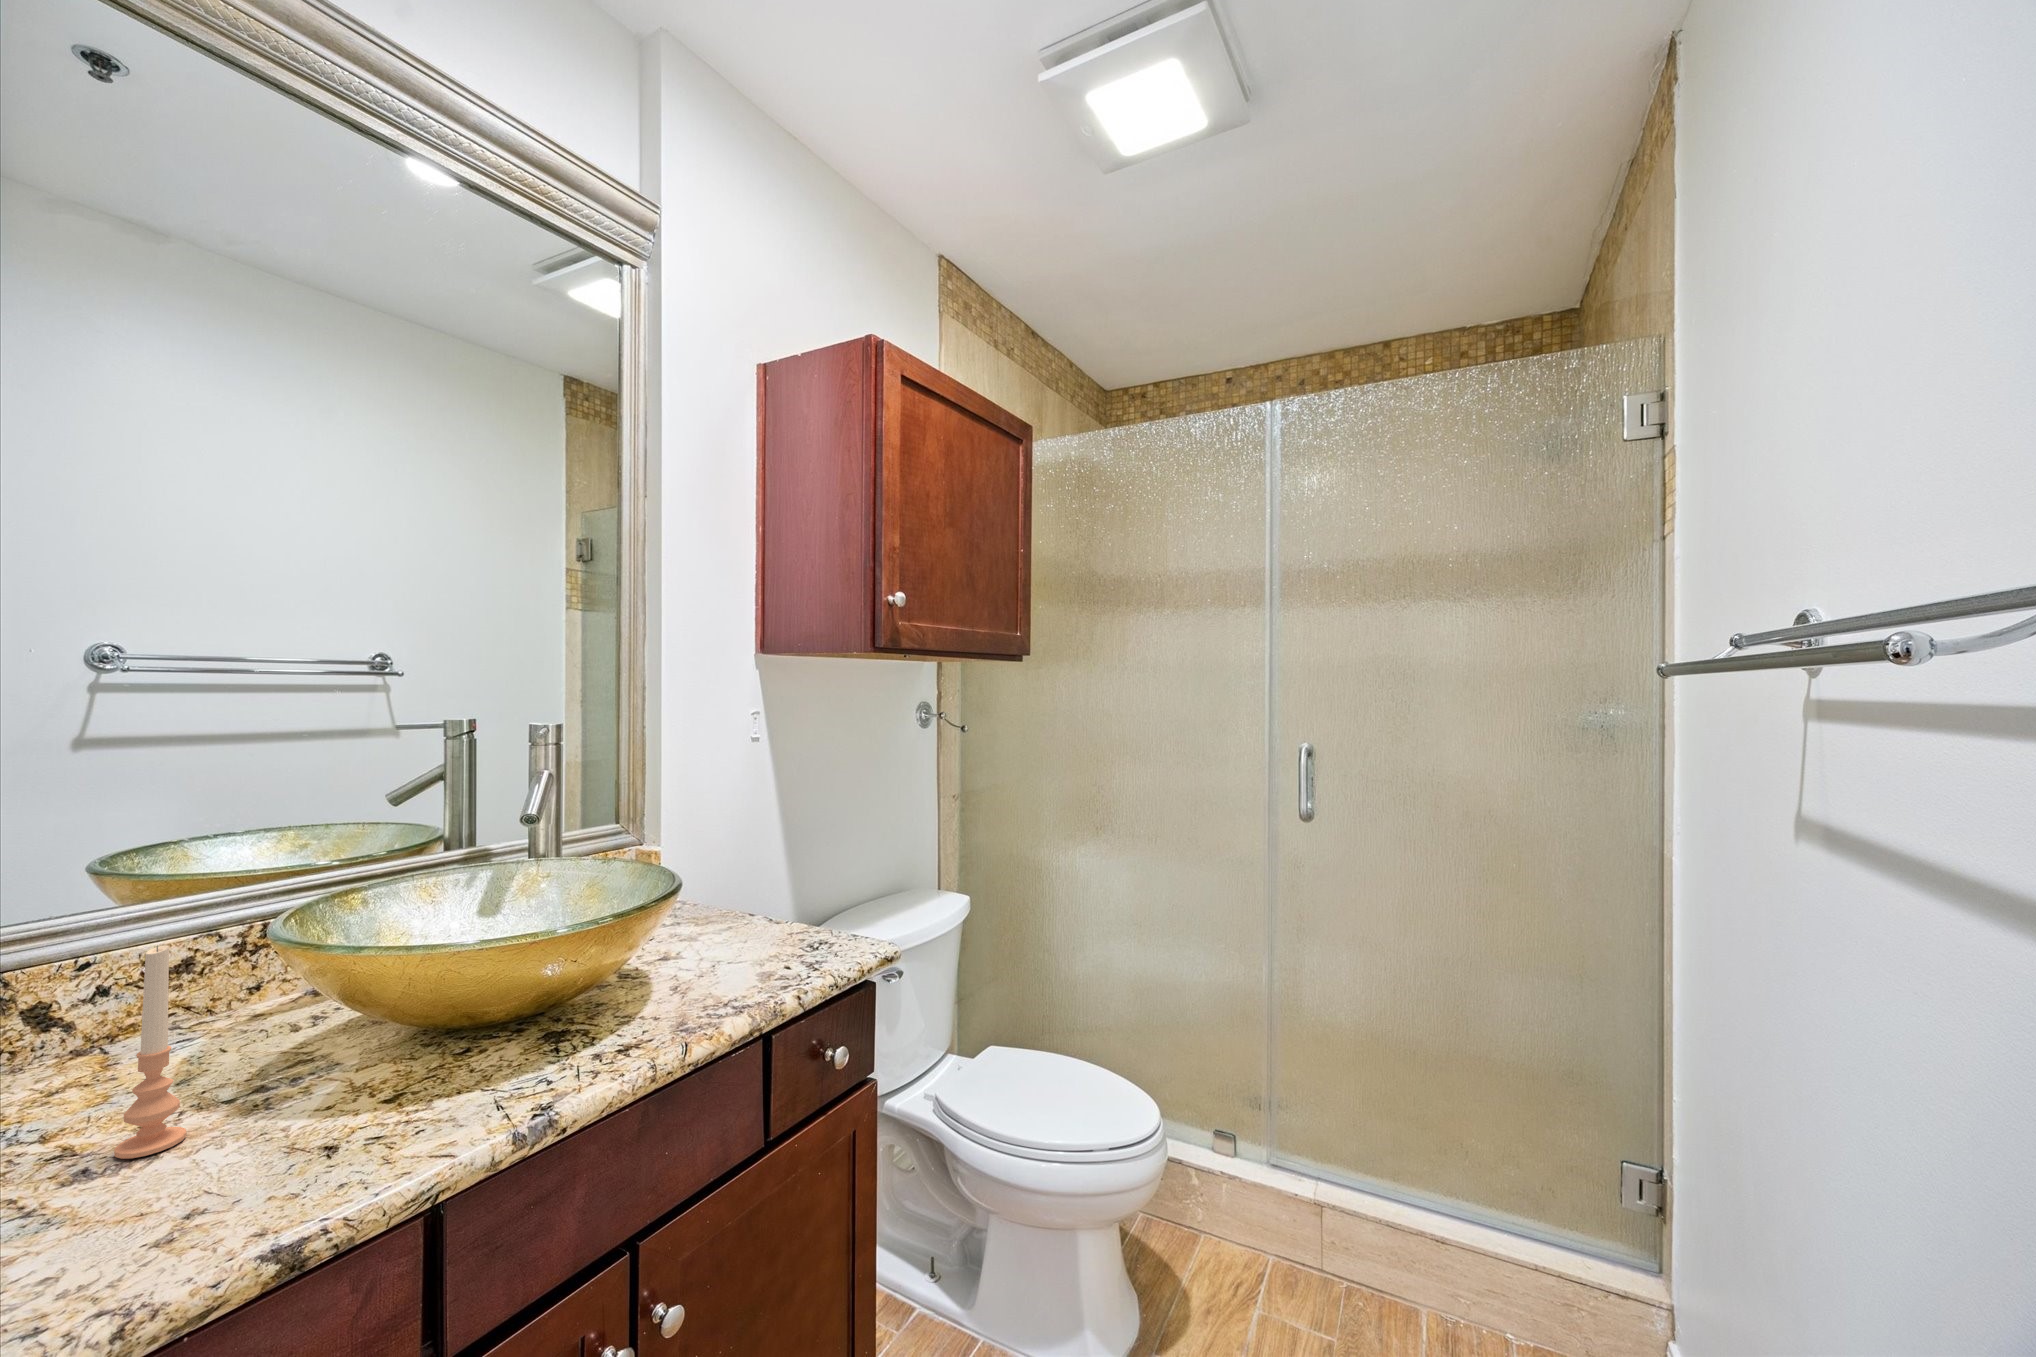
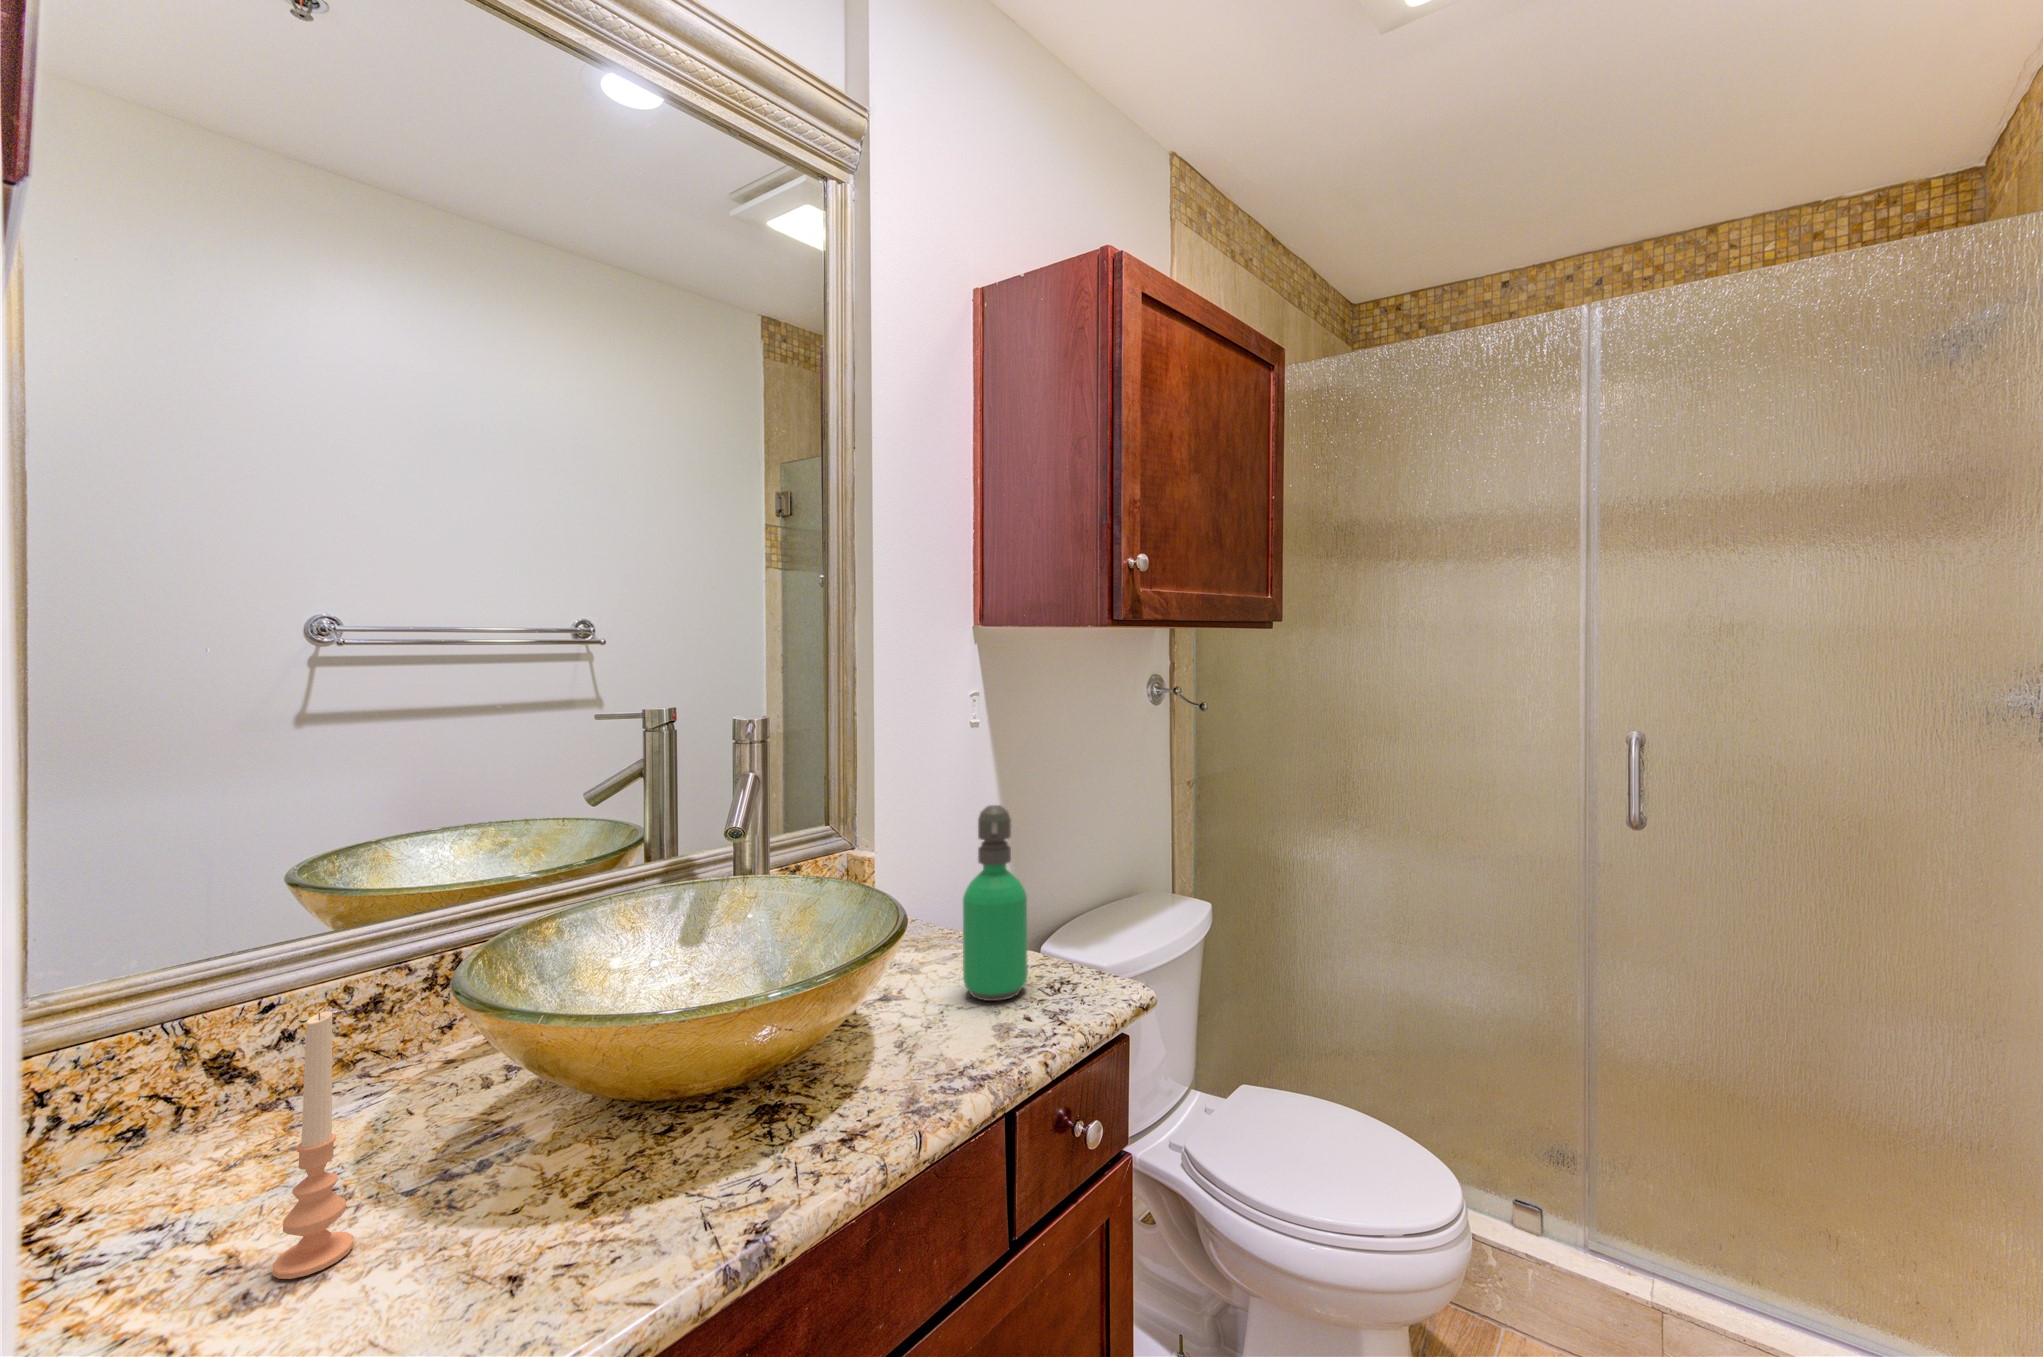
soap dispenser: none [737,795,794,957] -> present [963,805,1028,1001]

